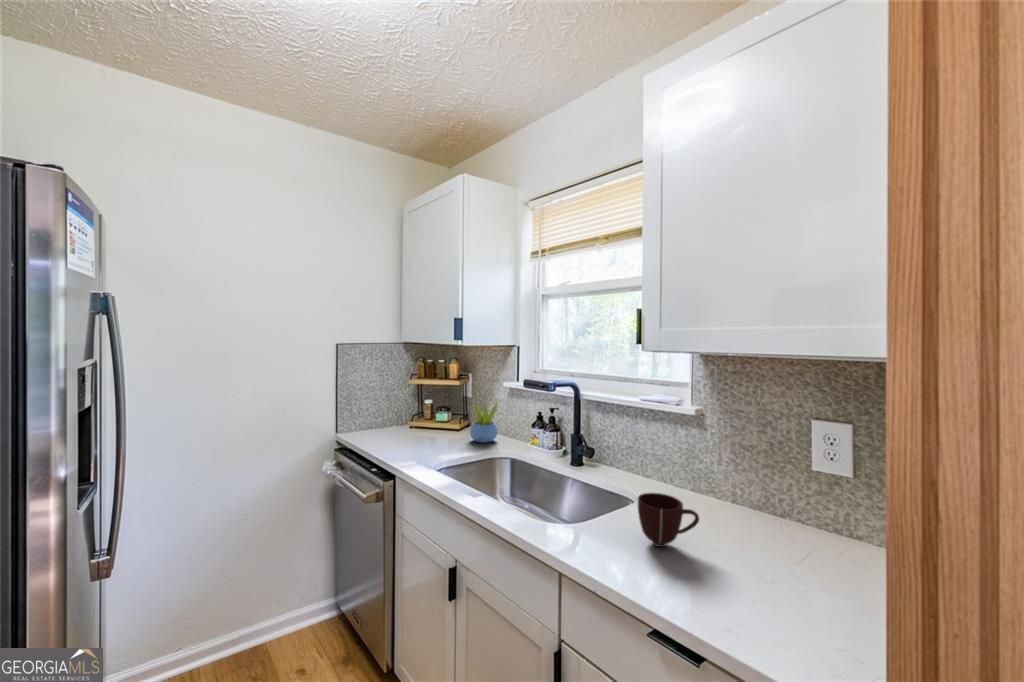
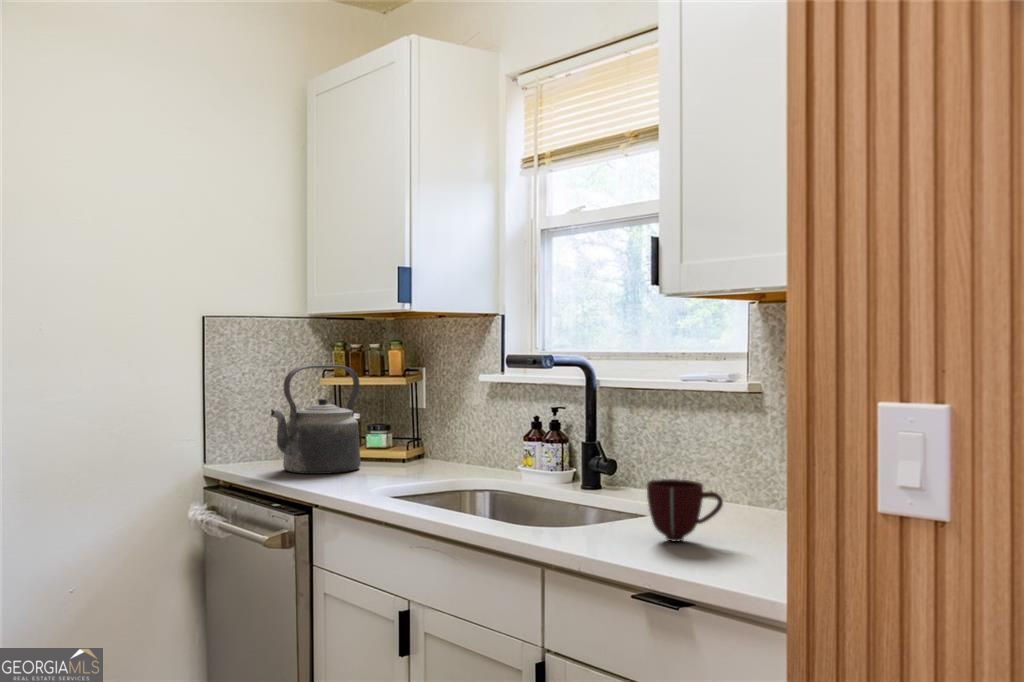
kettle: none [375,375,431,444] -> present [271,365,361,474]
succulent plant: present [470,402,497,443] -> none [424,401,469,472]

